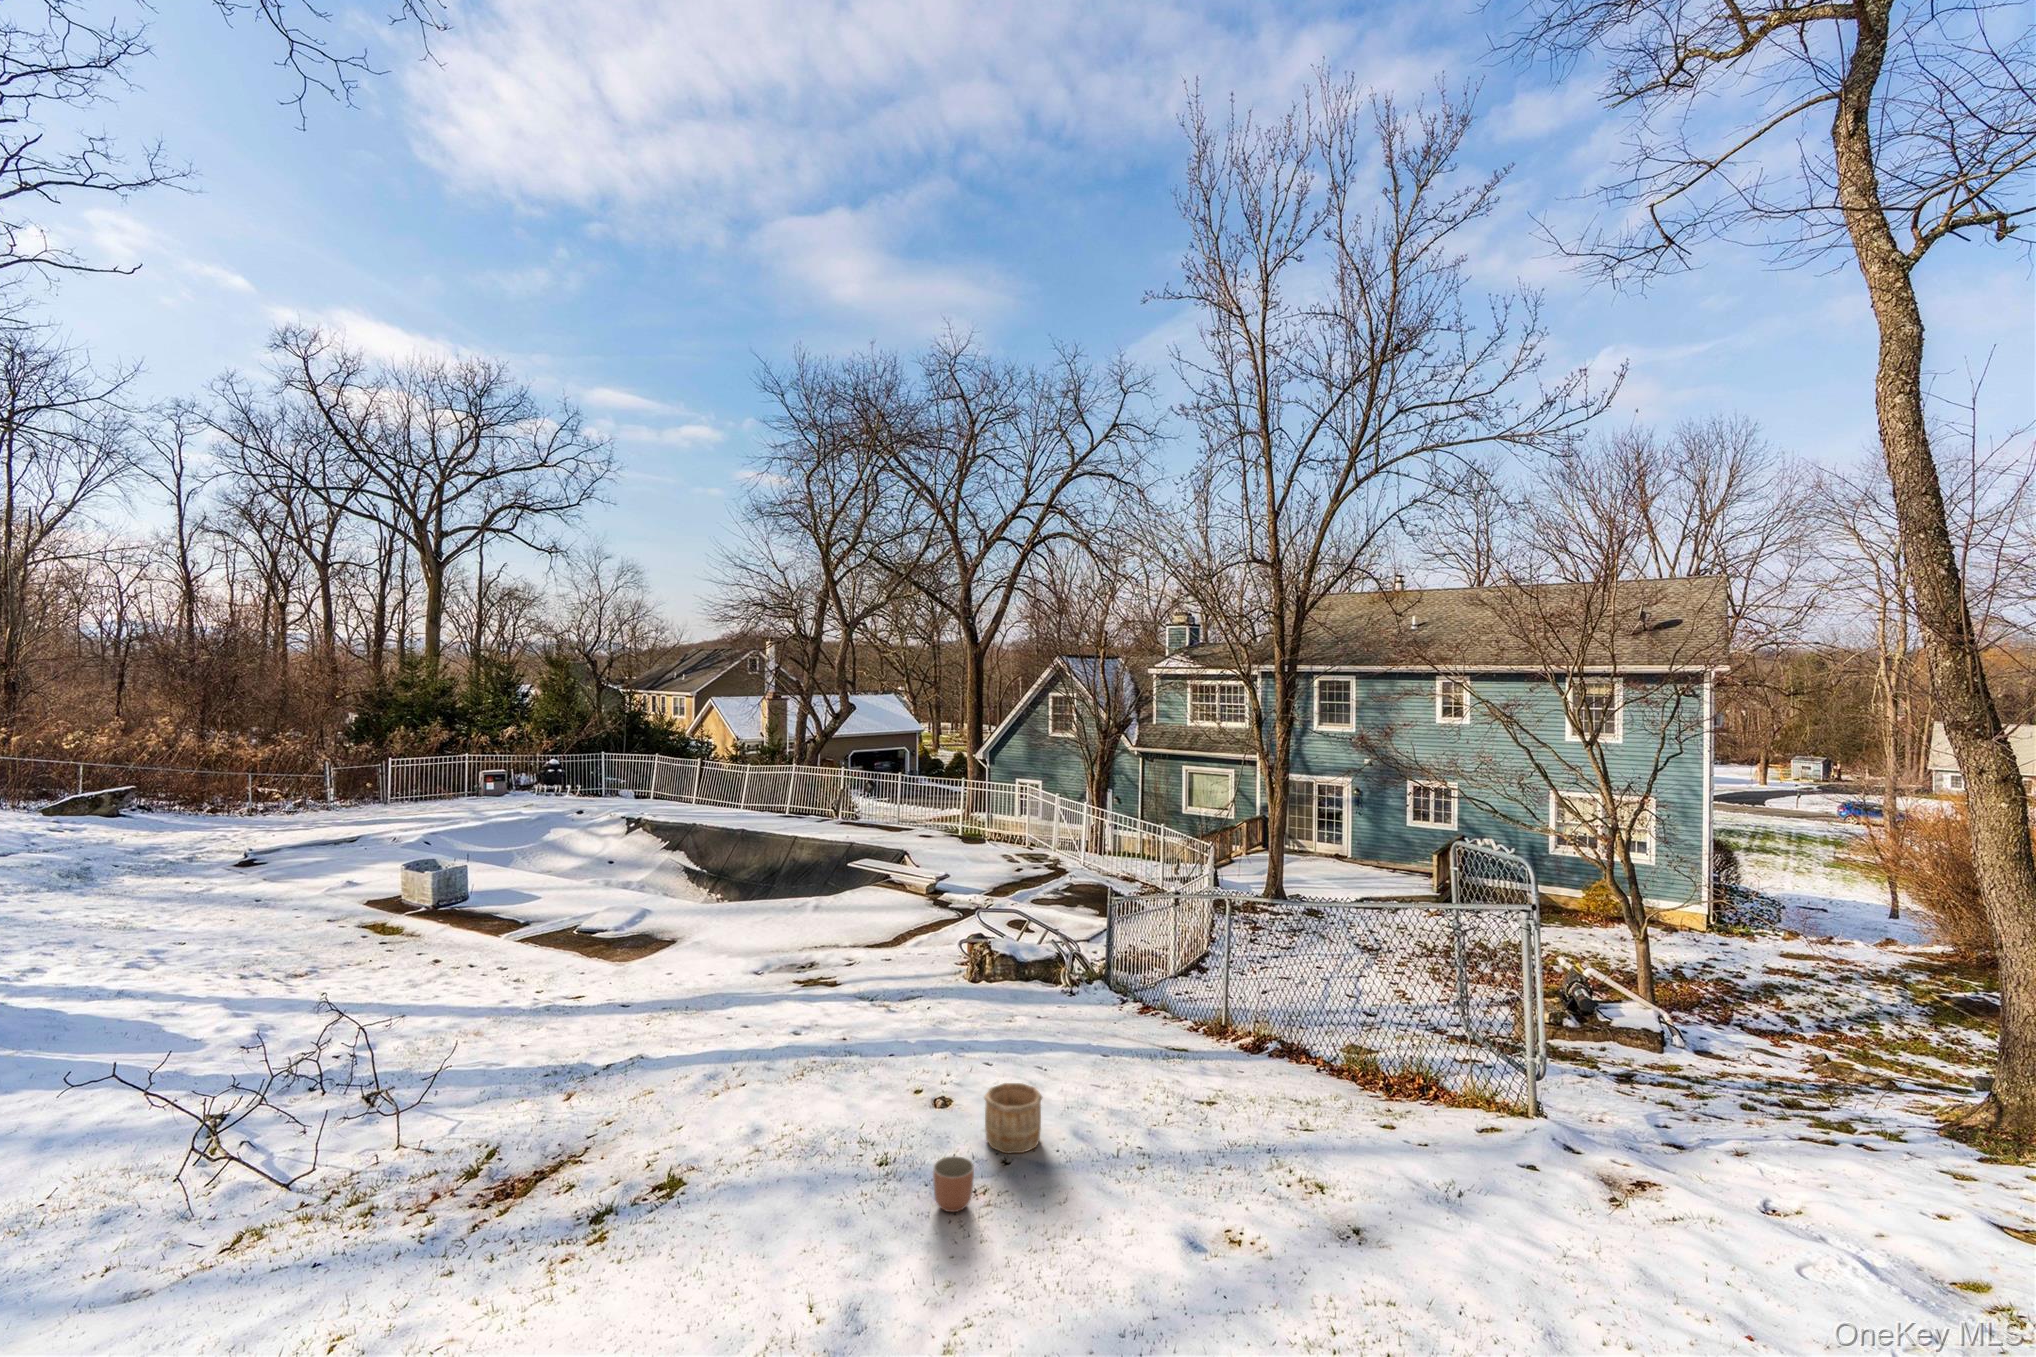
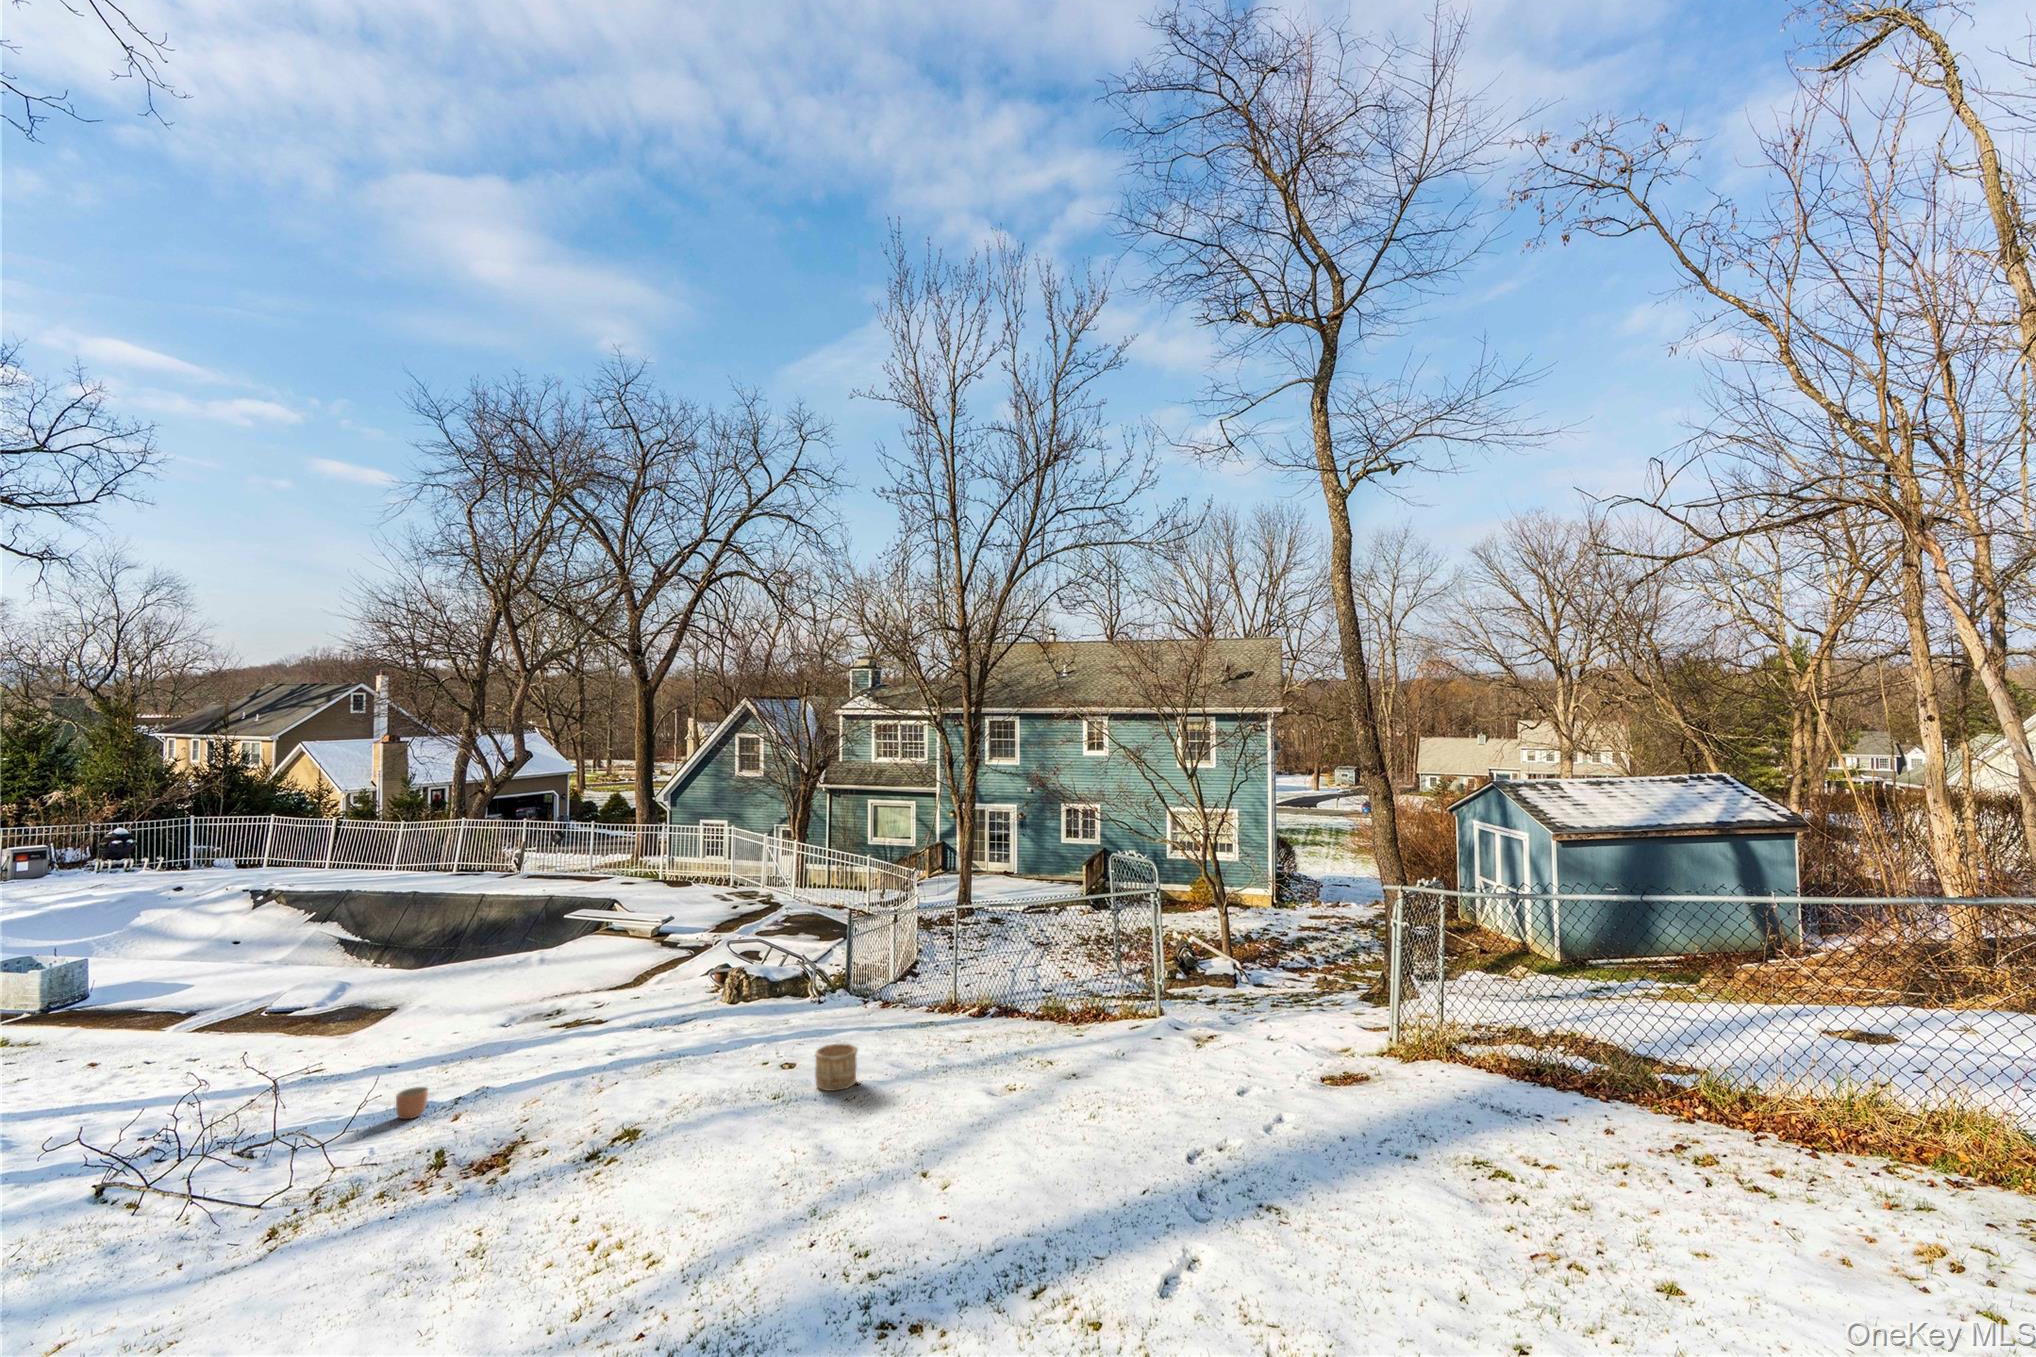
planter: present [933,1156,974,1212] -> present [396,1087,428,1119]

